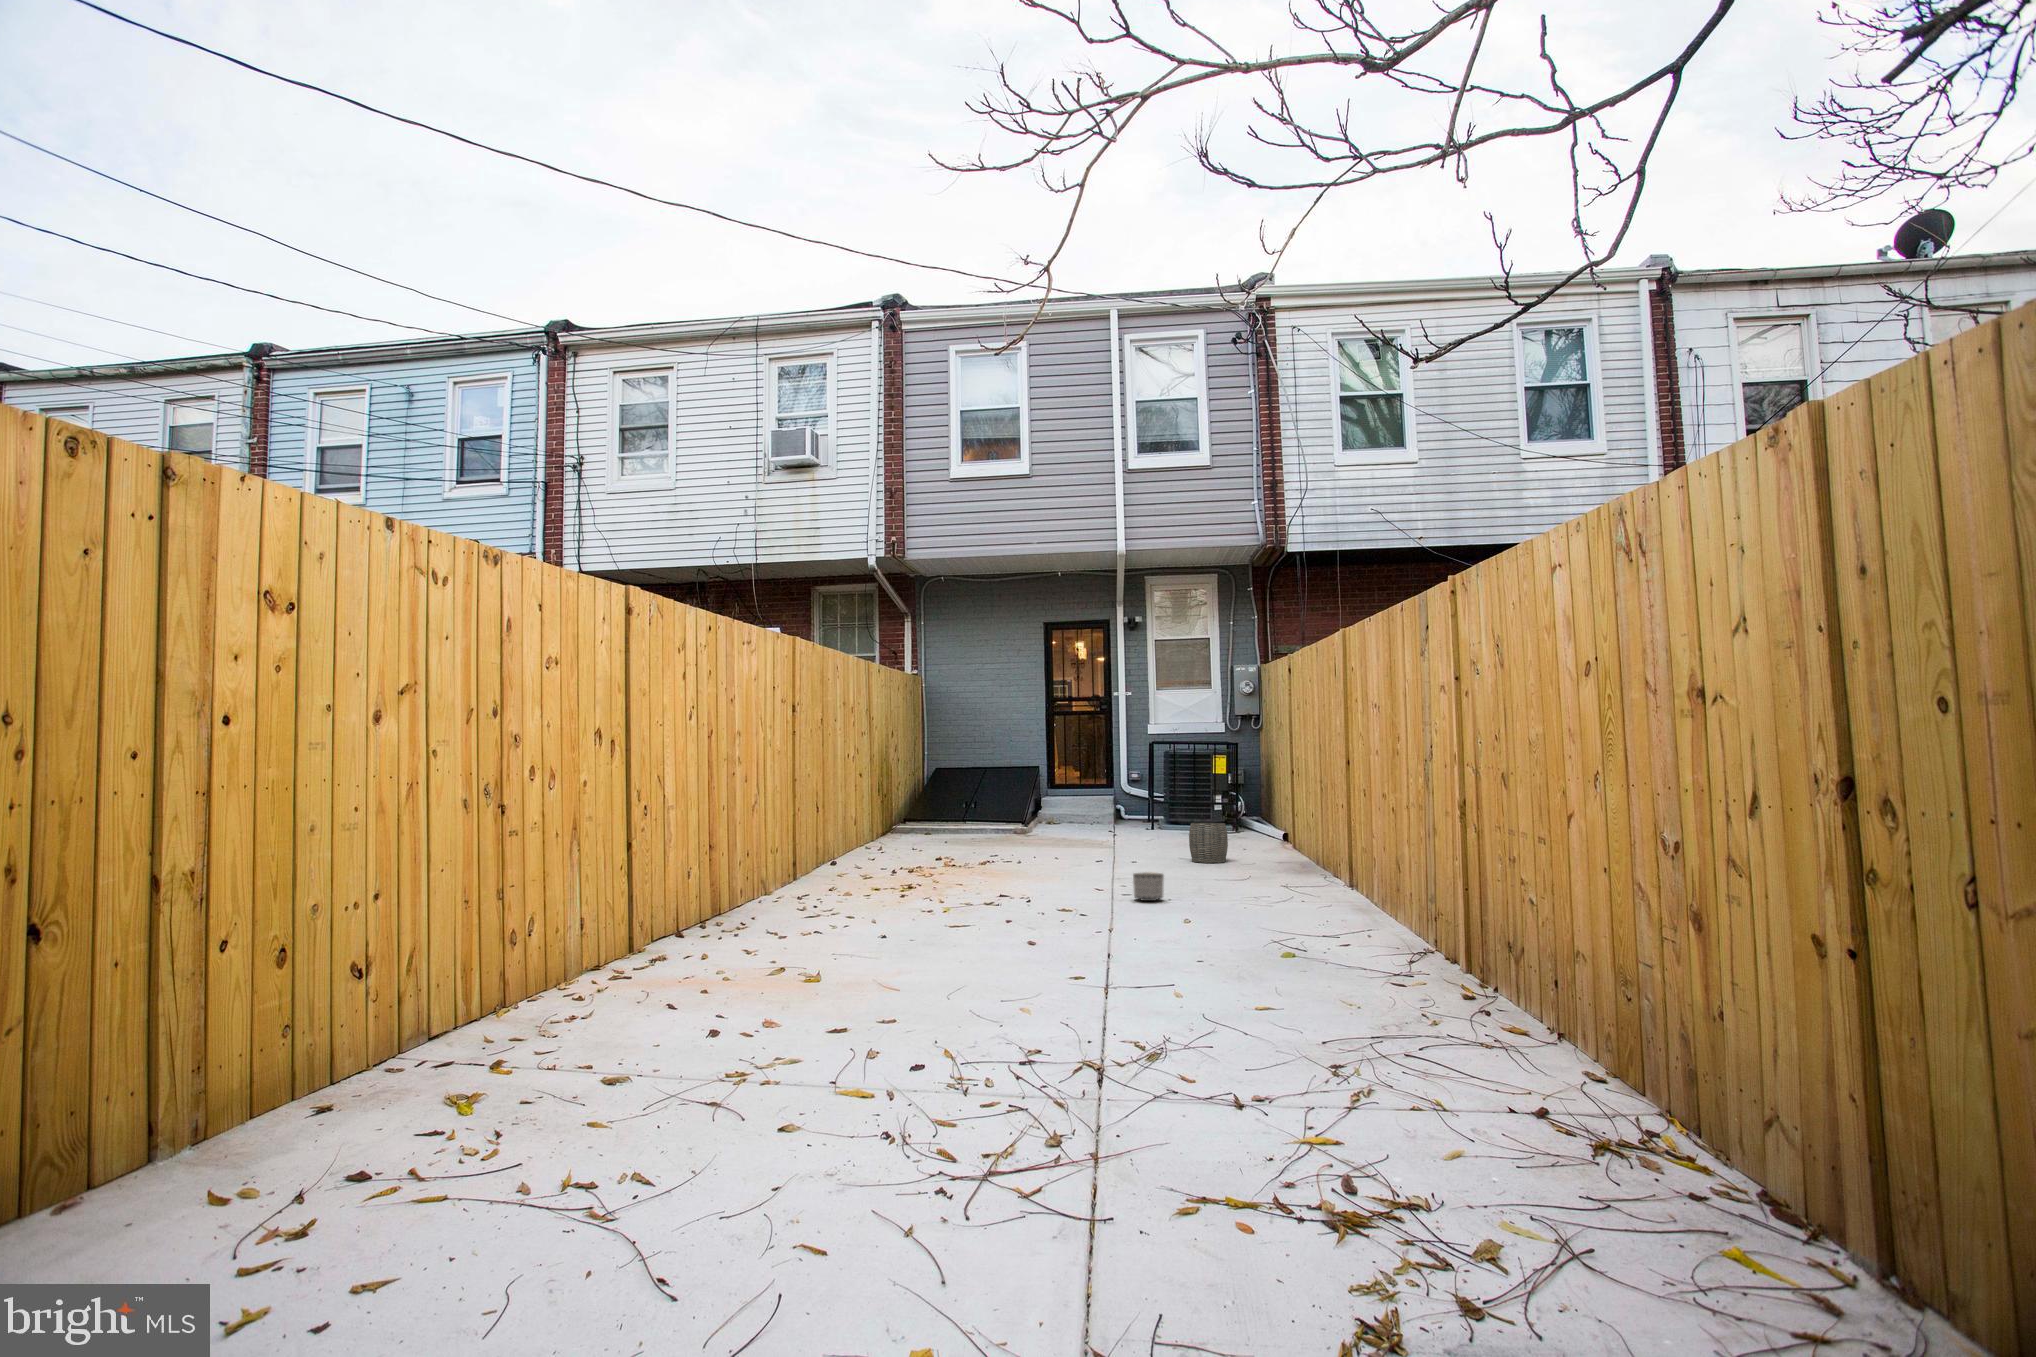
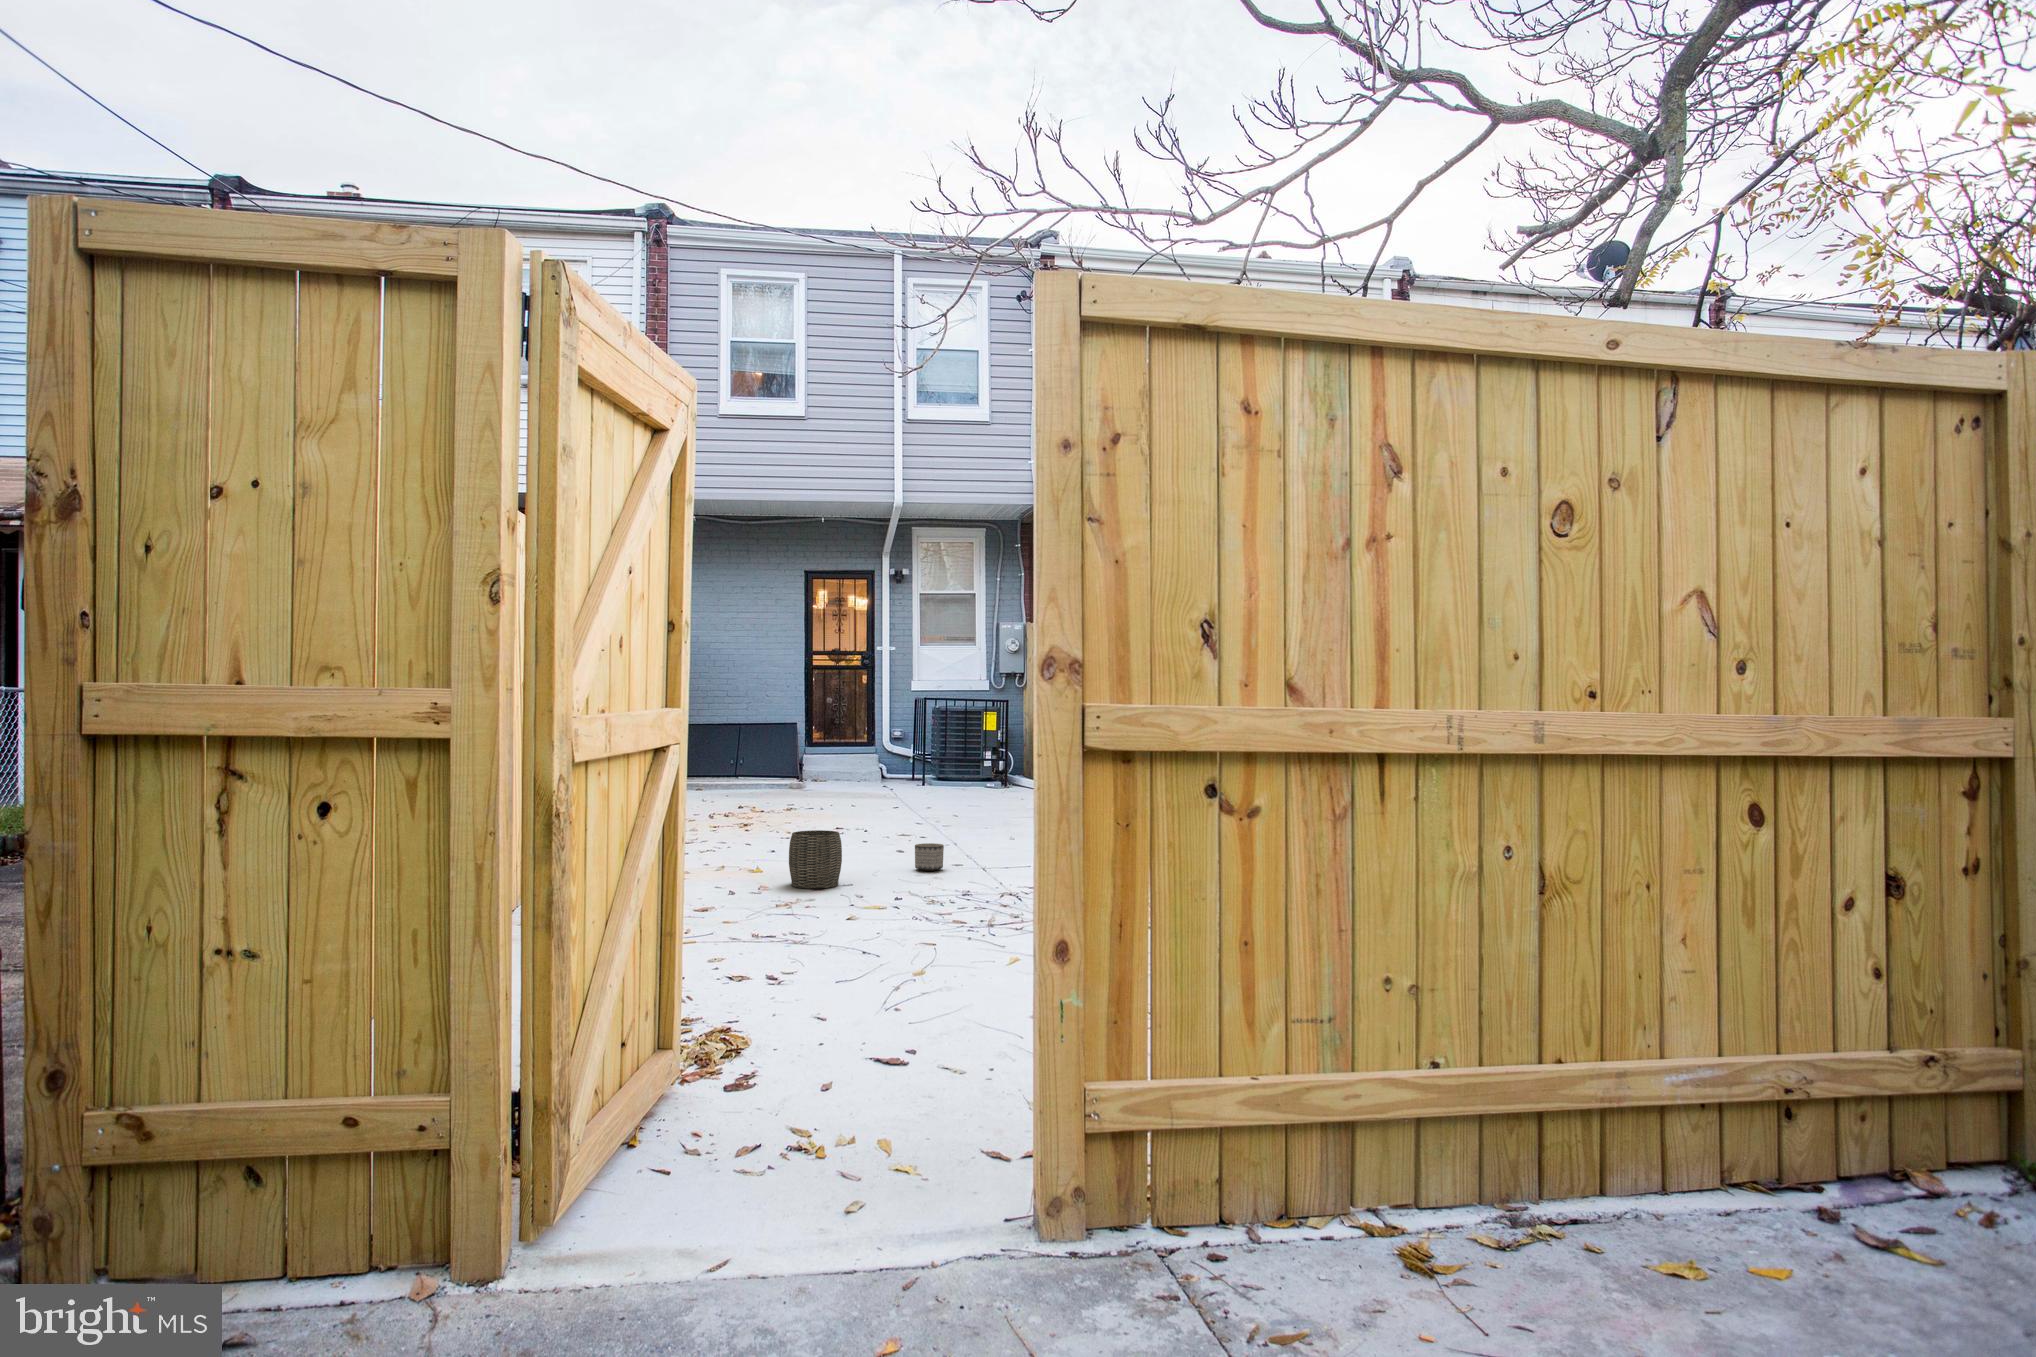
woven basket: present [1189,823,1228,863] -> present [789,830,842,888]

